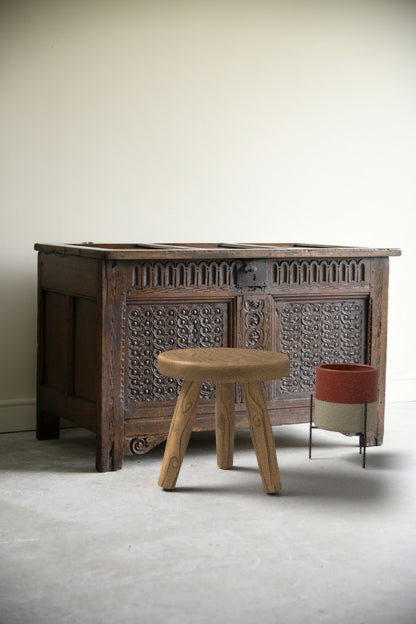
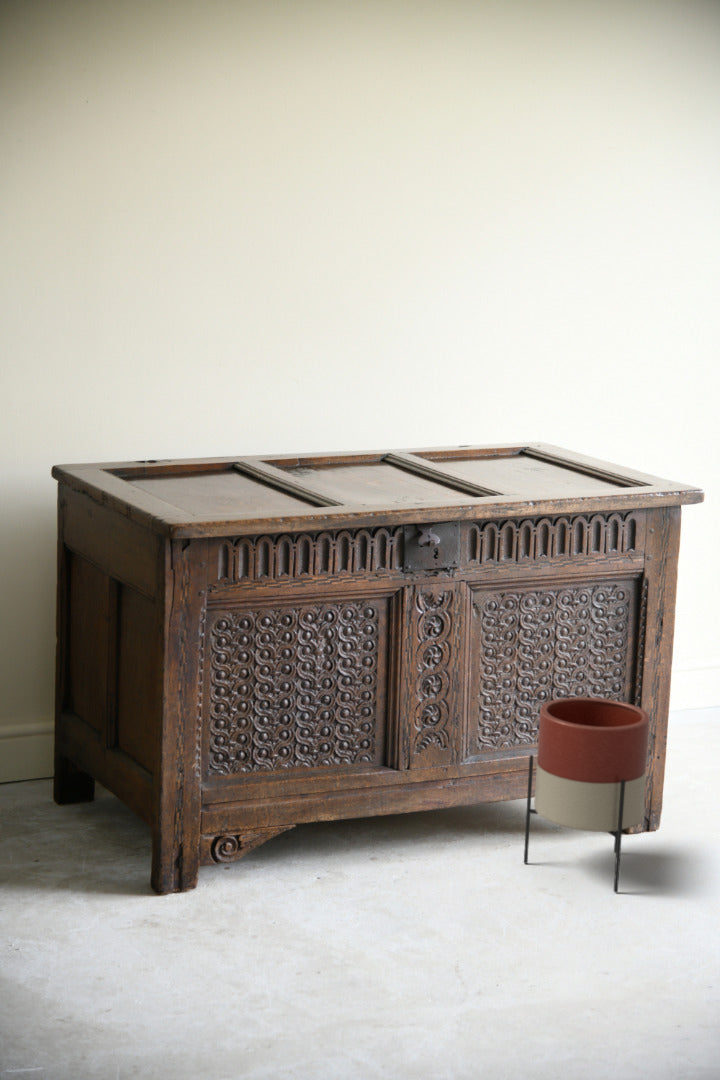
stool: present [157,348,290,493] -> none [253,683,486,956]

